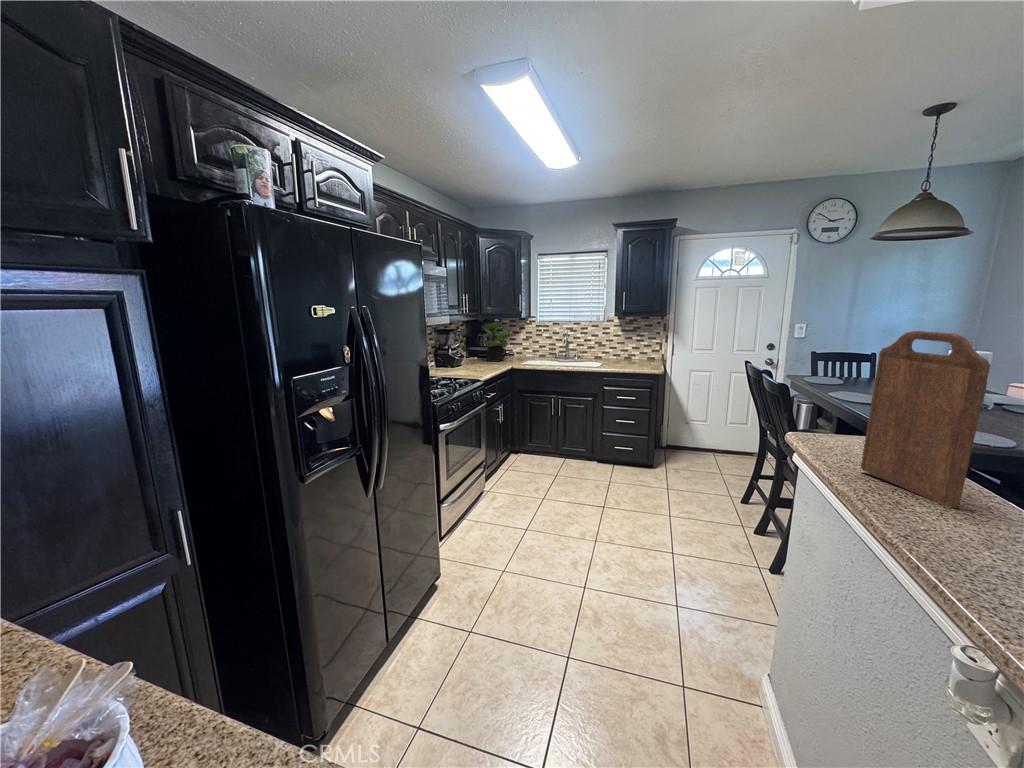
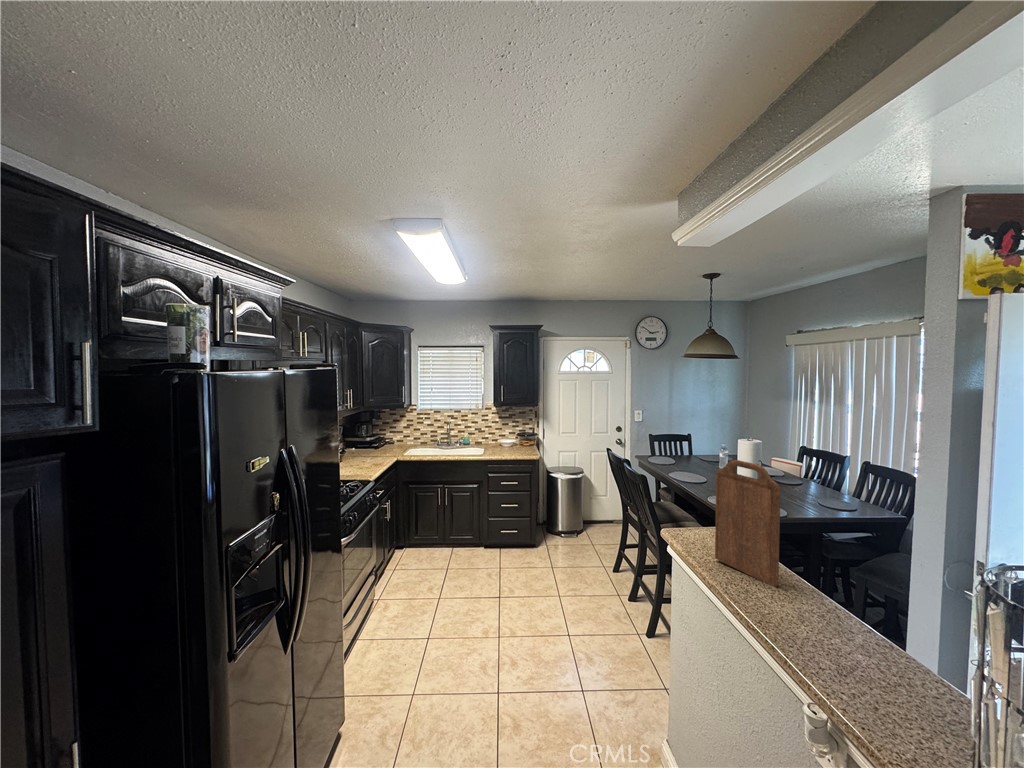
potted plant: present [479,322,510,362] -> none [359,414,394,454]

